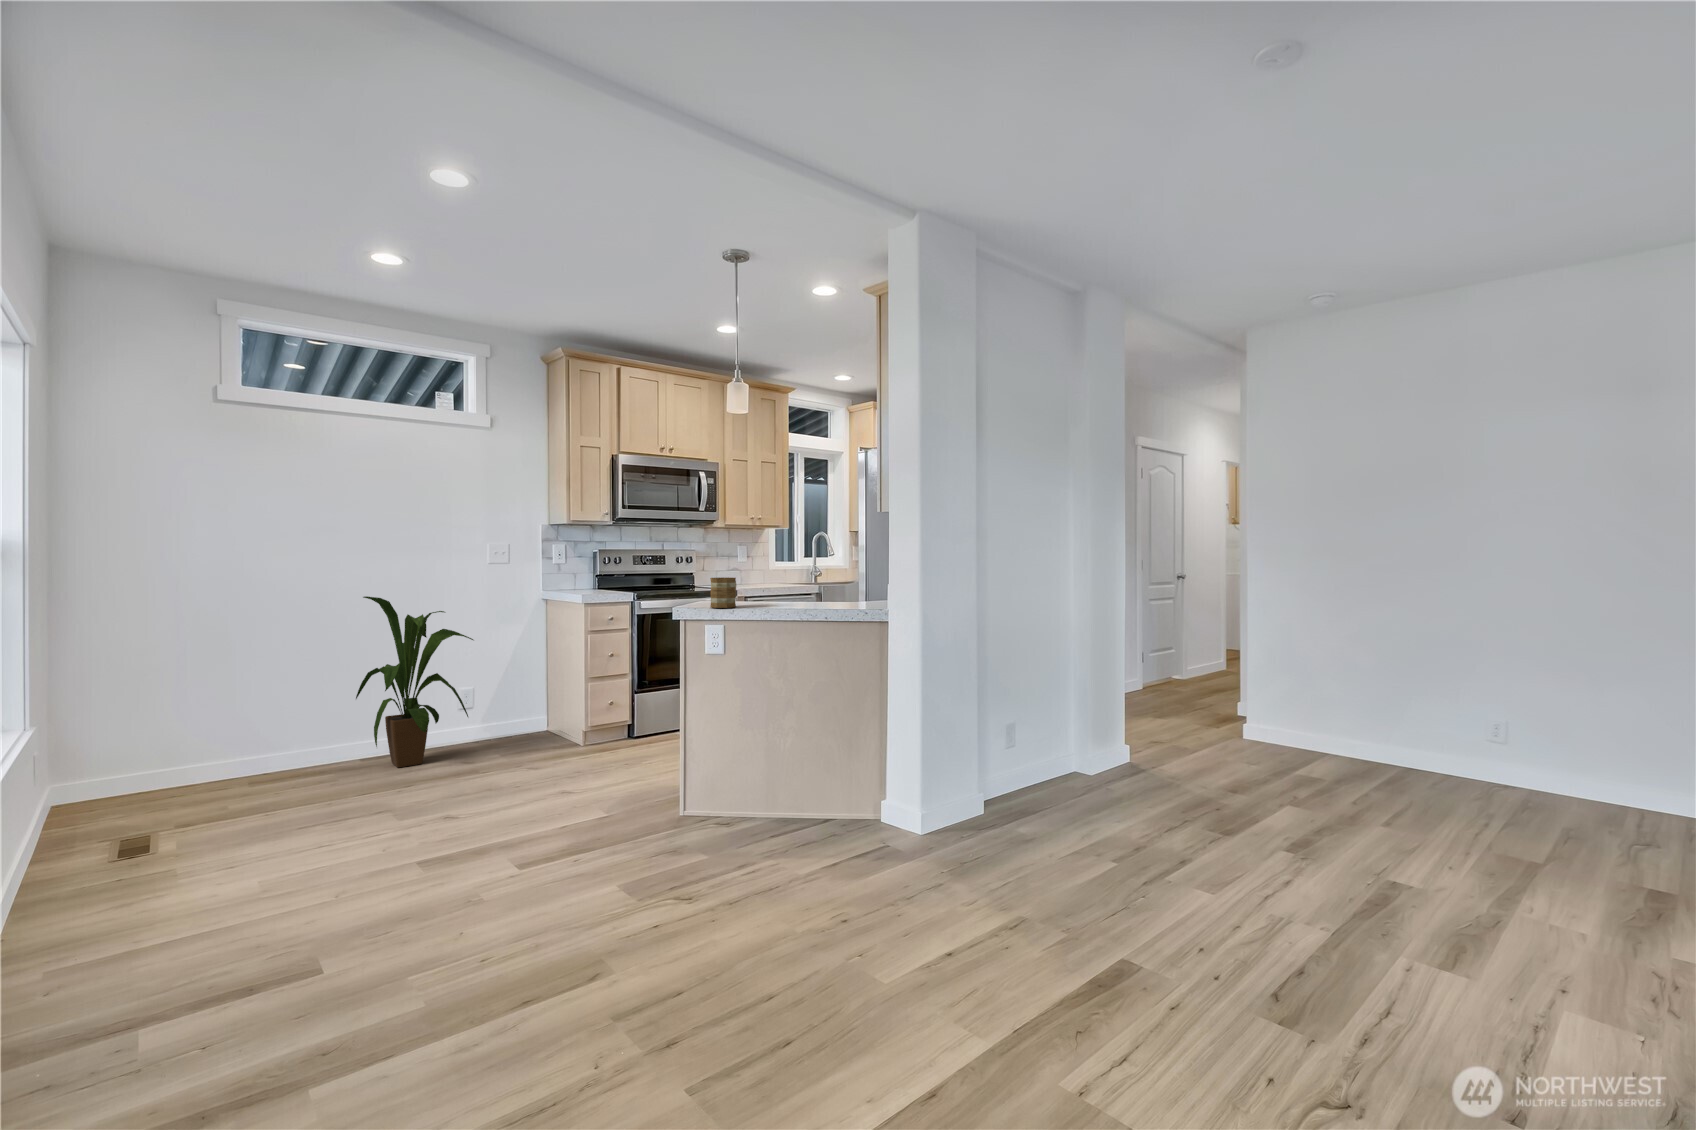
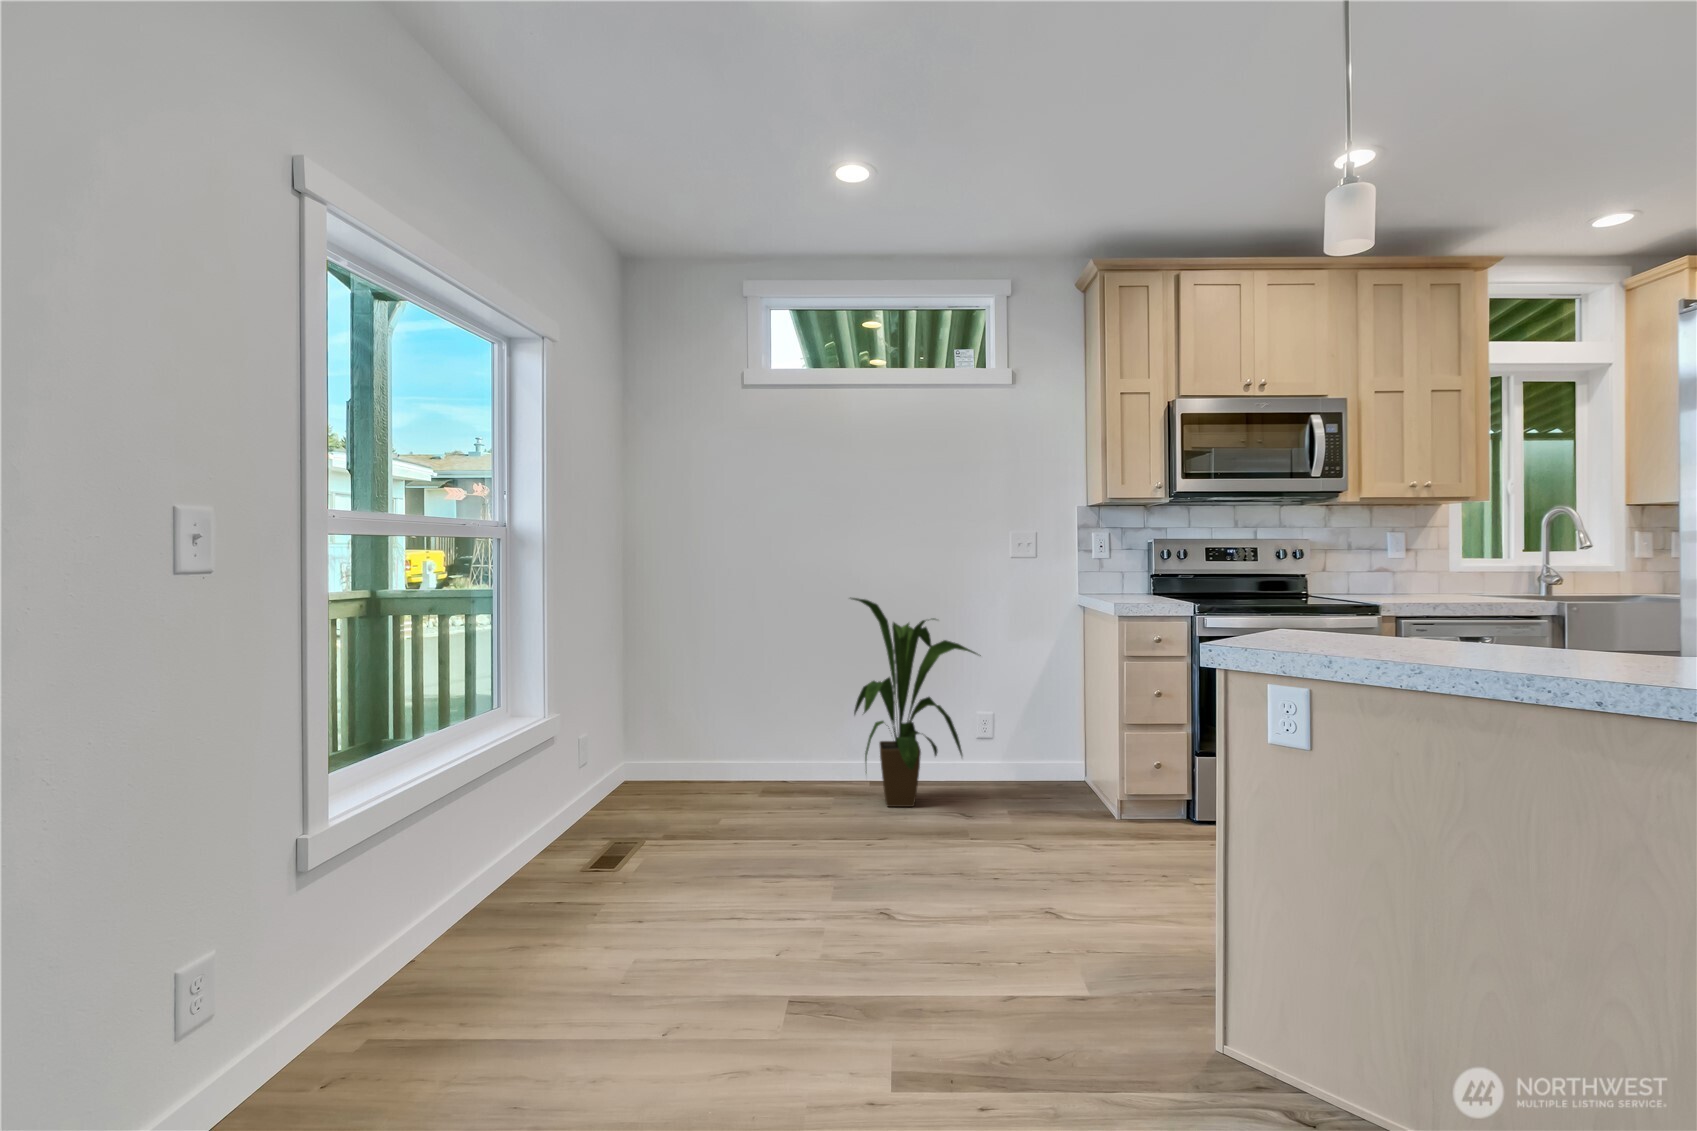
mug: present [710,577,736,608] -> none [1290,585,1355,650]

